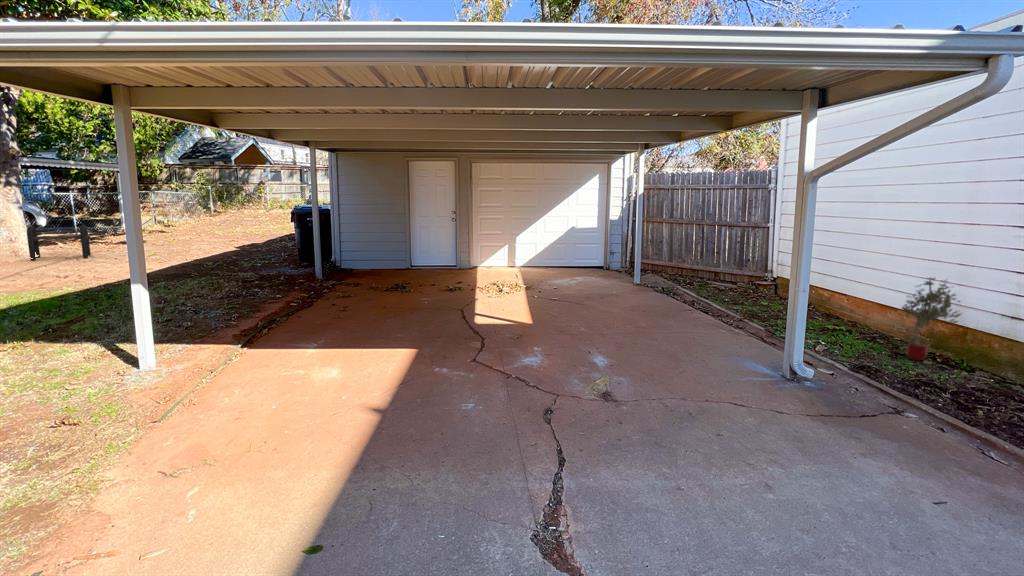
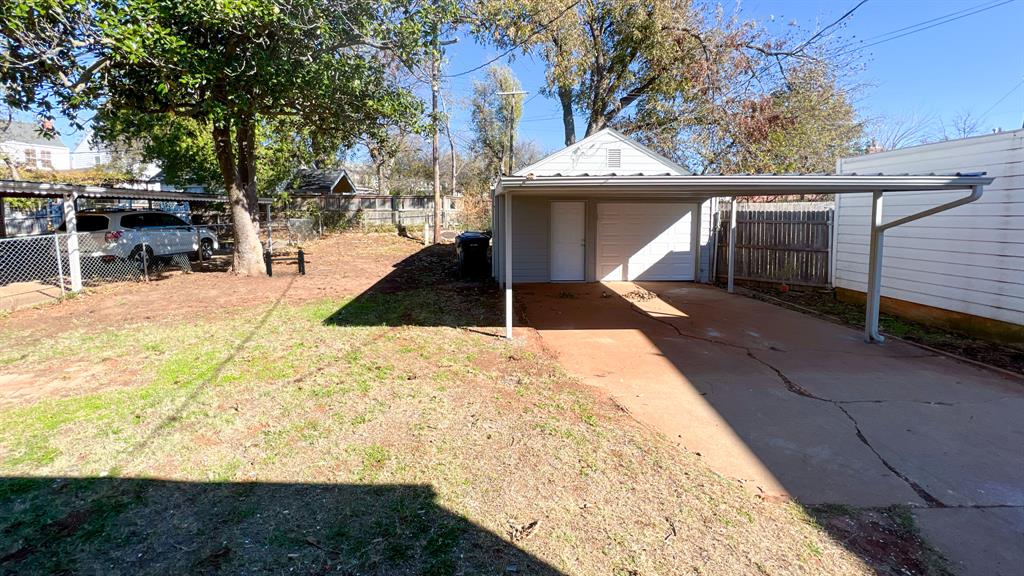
potted tree: present [902,278,961,361] -> present [773,258,800,292]

